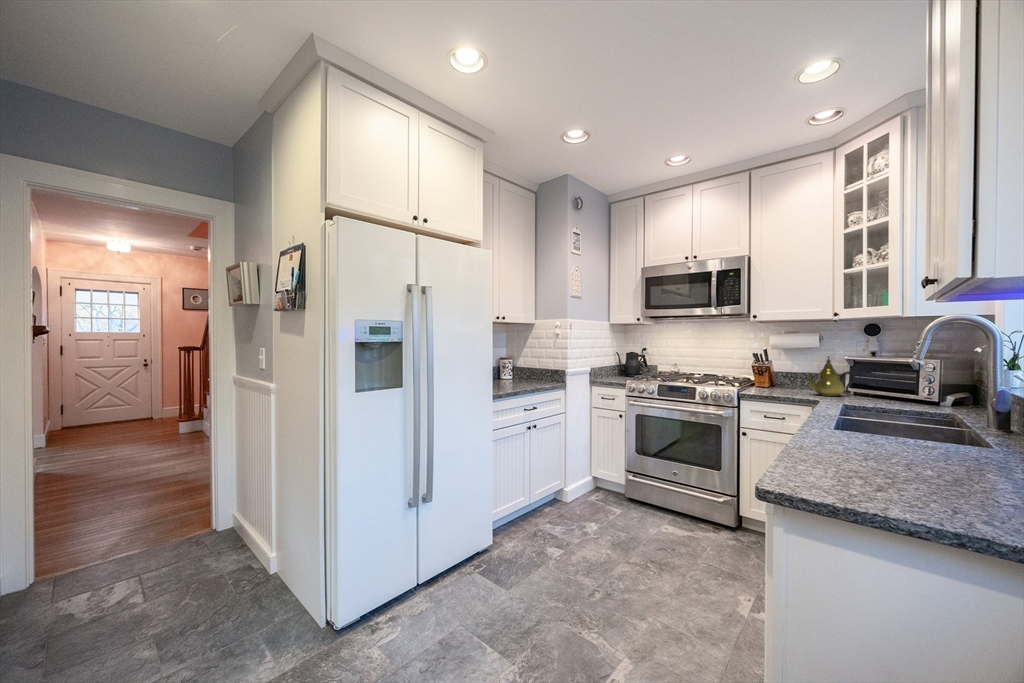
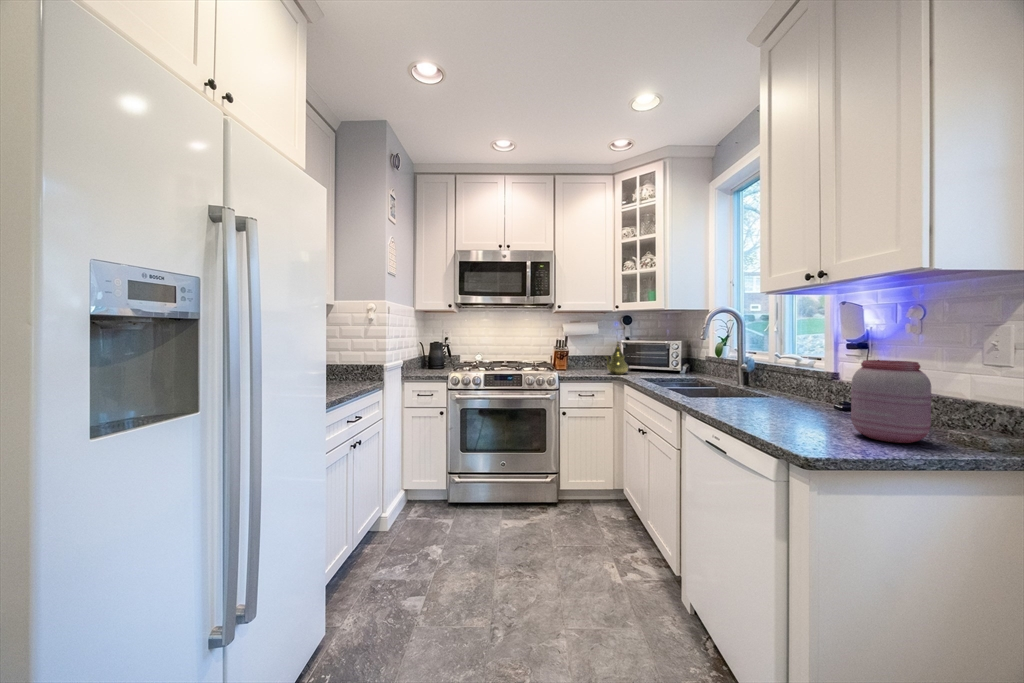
jar: none [848,398,941,499] -> present [851,360,931,443]

